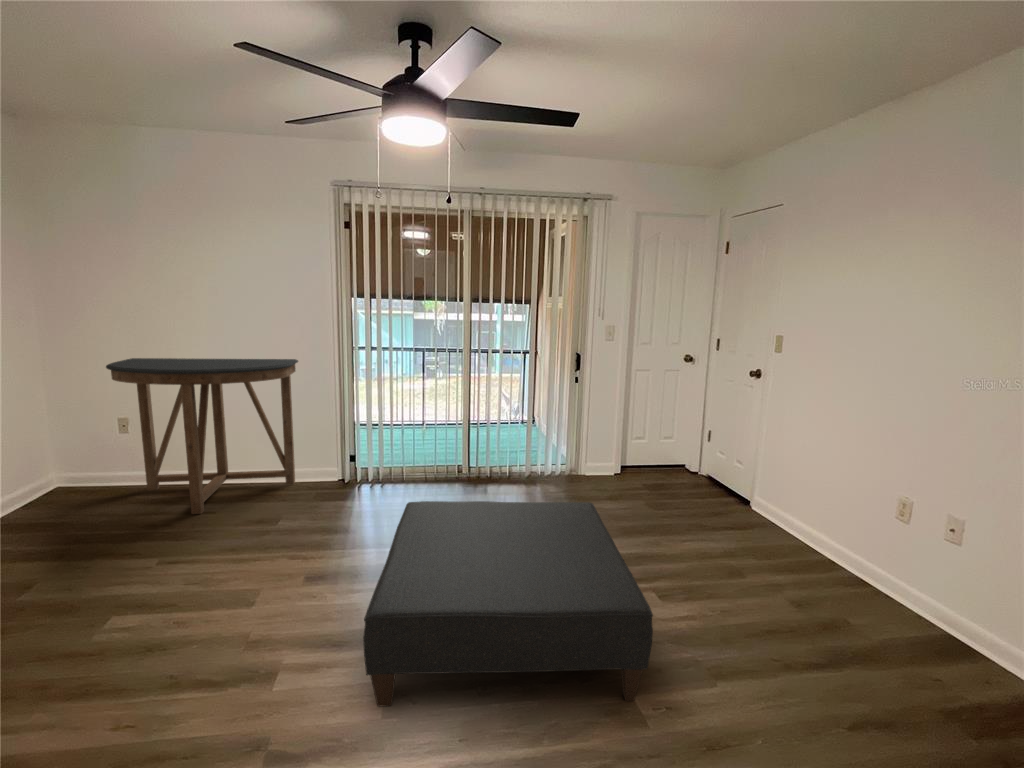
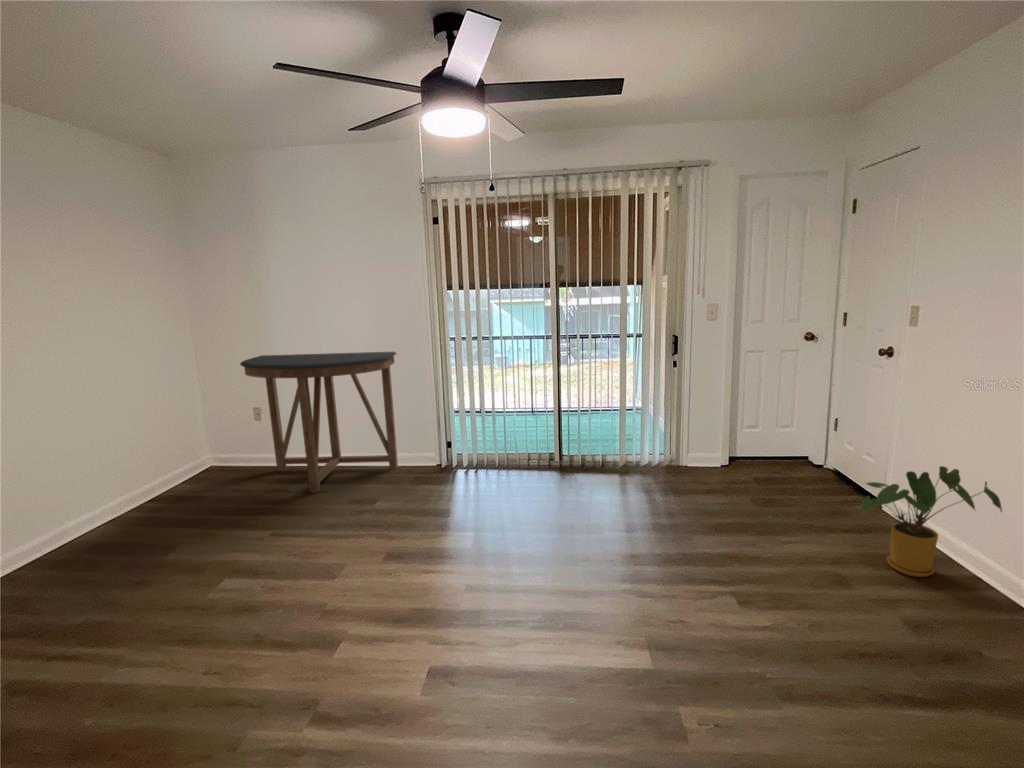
house plant: none [741,472,853,568] -> present [859,466,1002,577]
ottoman: present [363,501,653,706] -> none [431,487,714,695]

